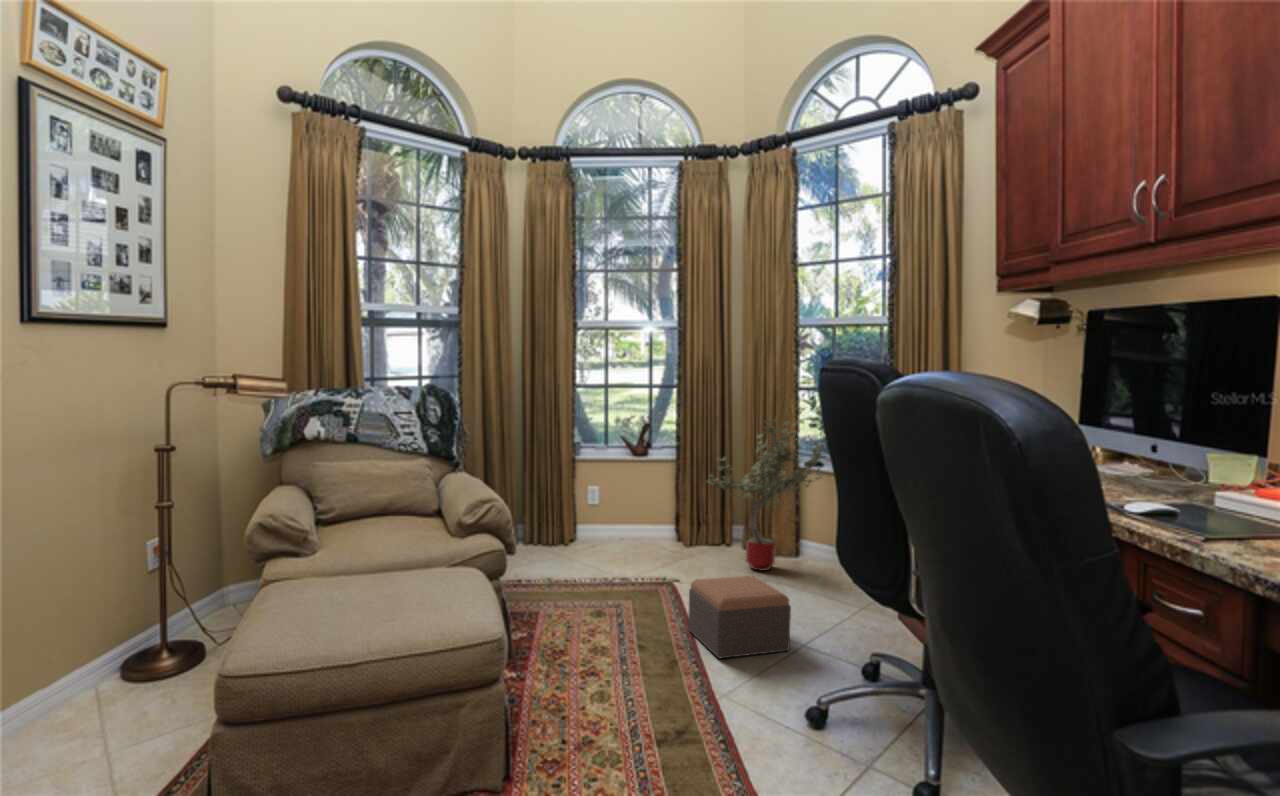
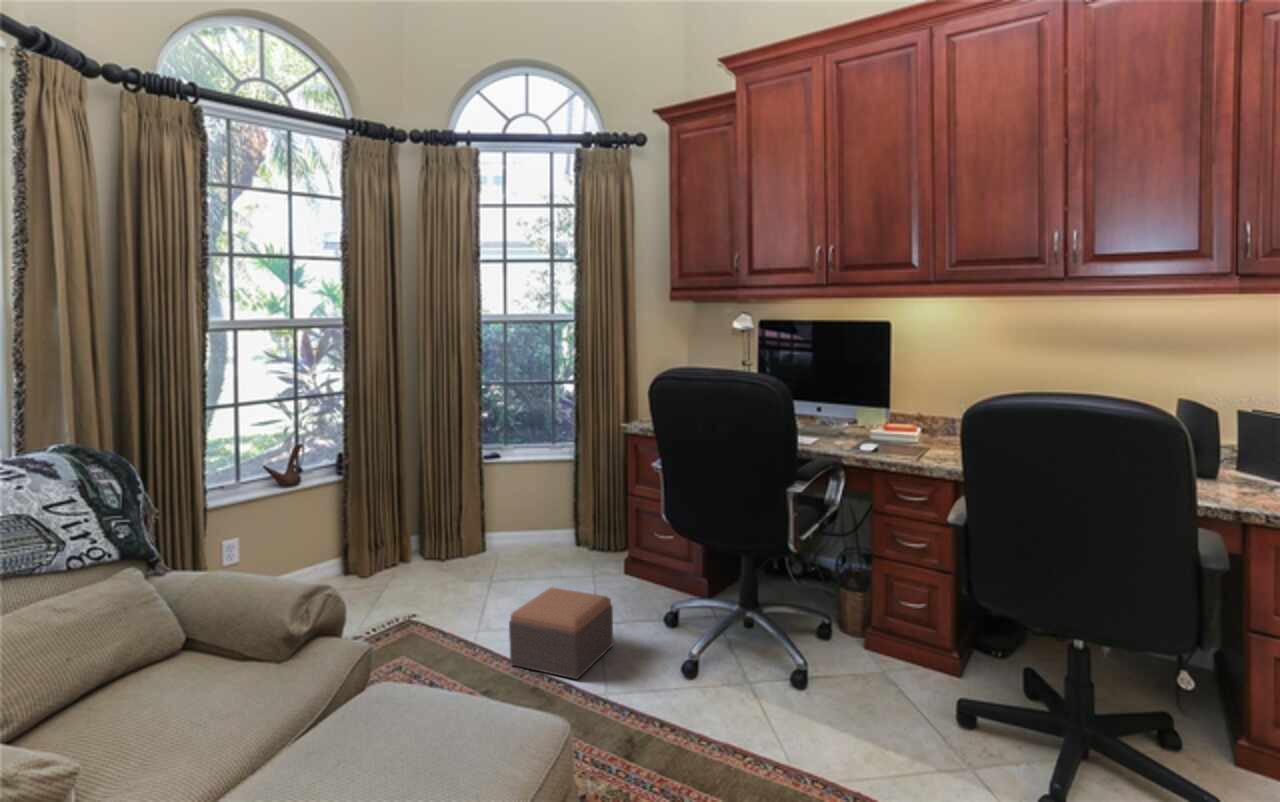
potted tree: present [706,420,824,570] -> none [401,421,534,580]

